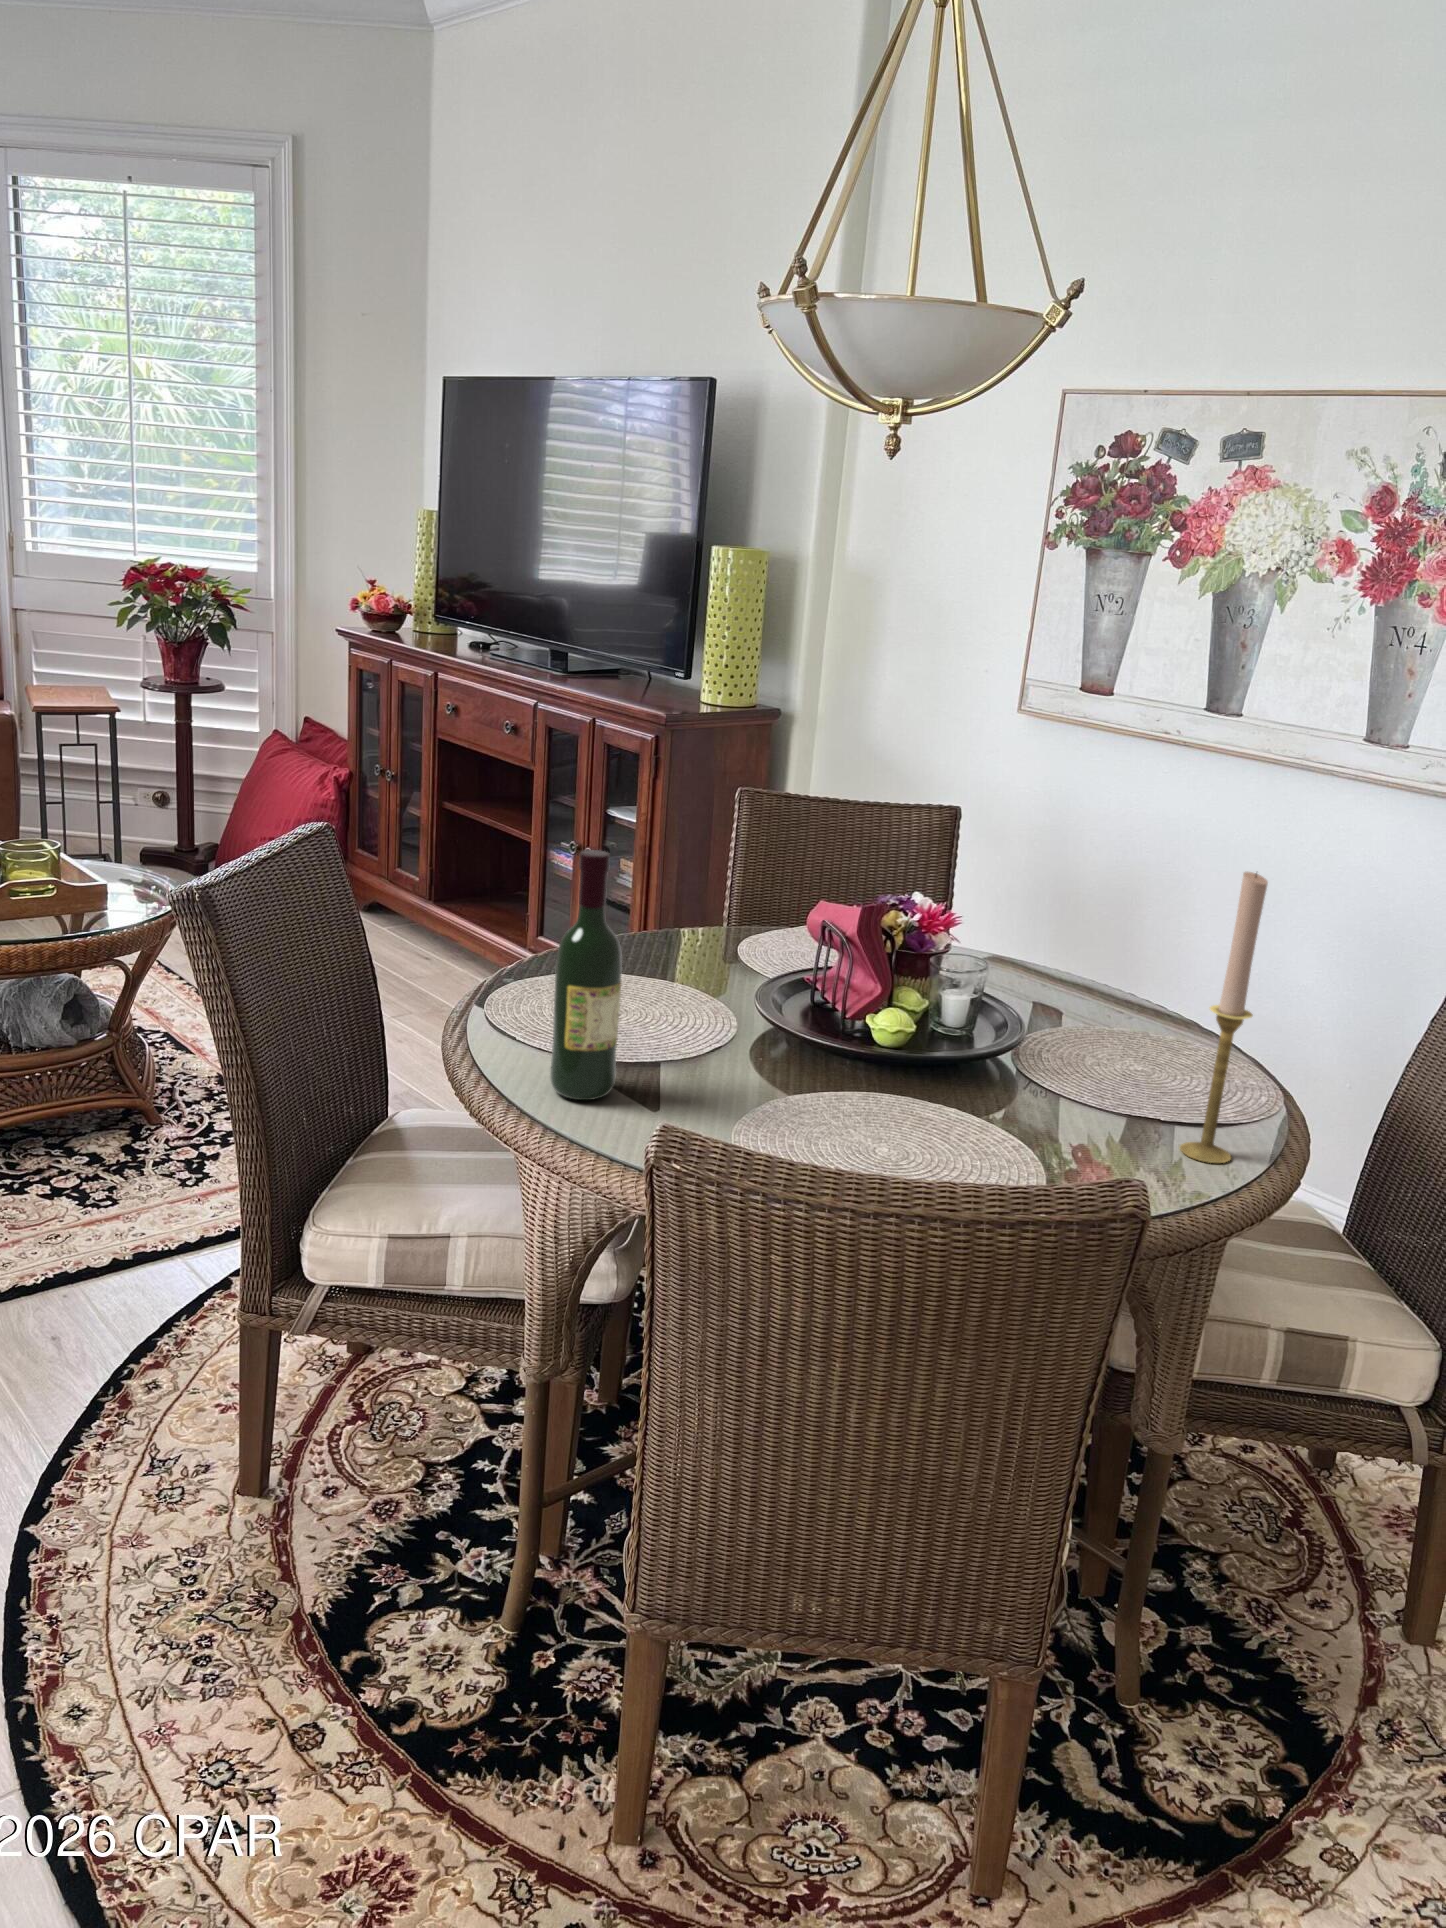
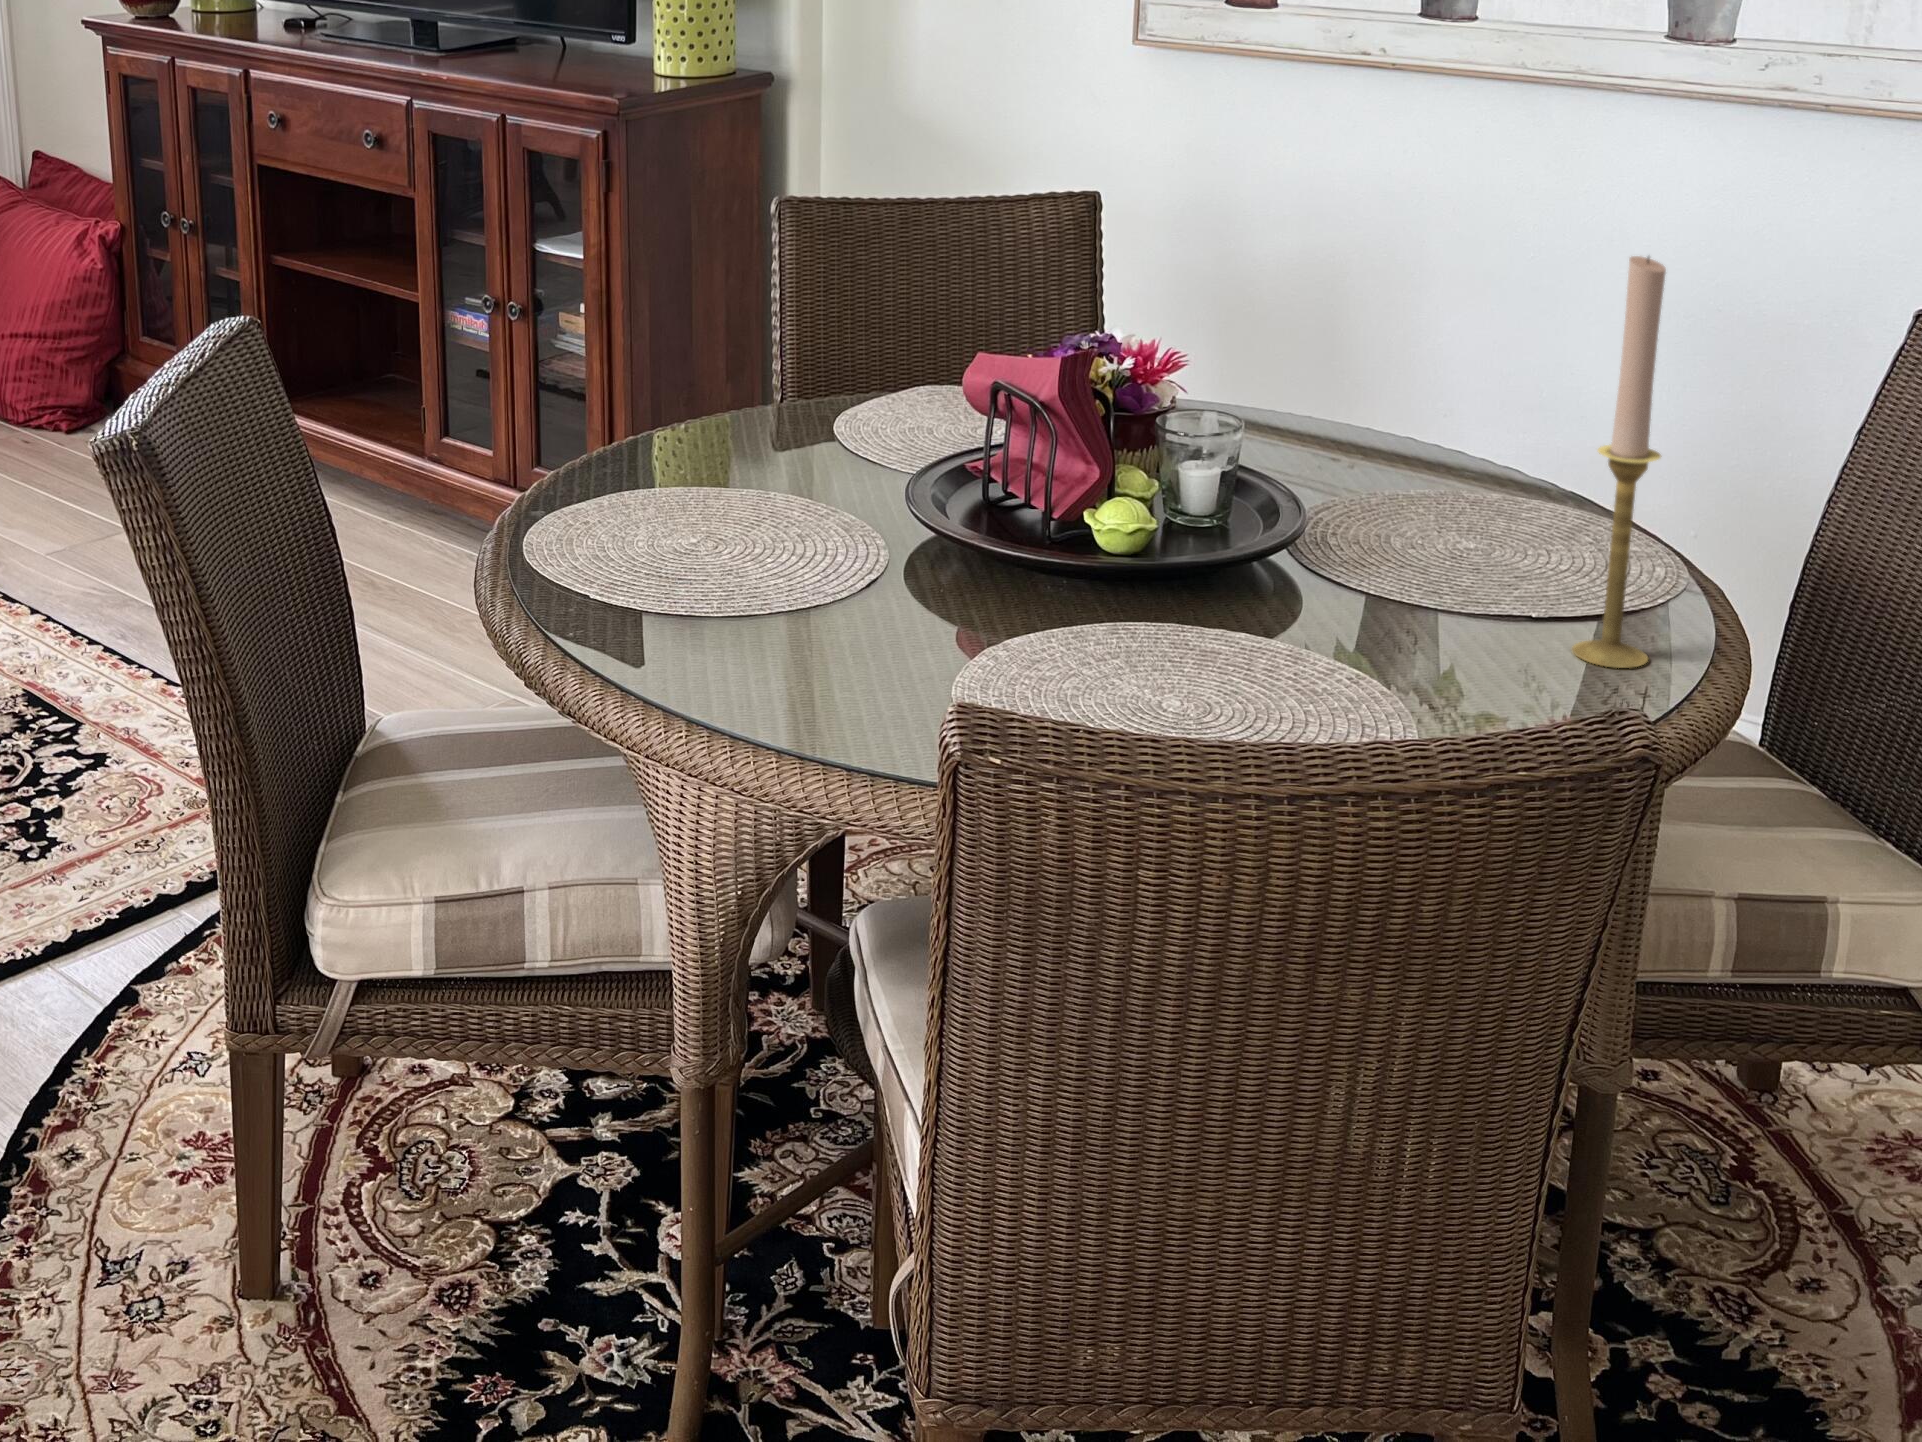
wine bottle: present [550,850,622,1100] -> none [675,321,768,675]

